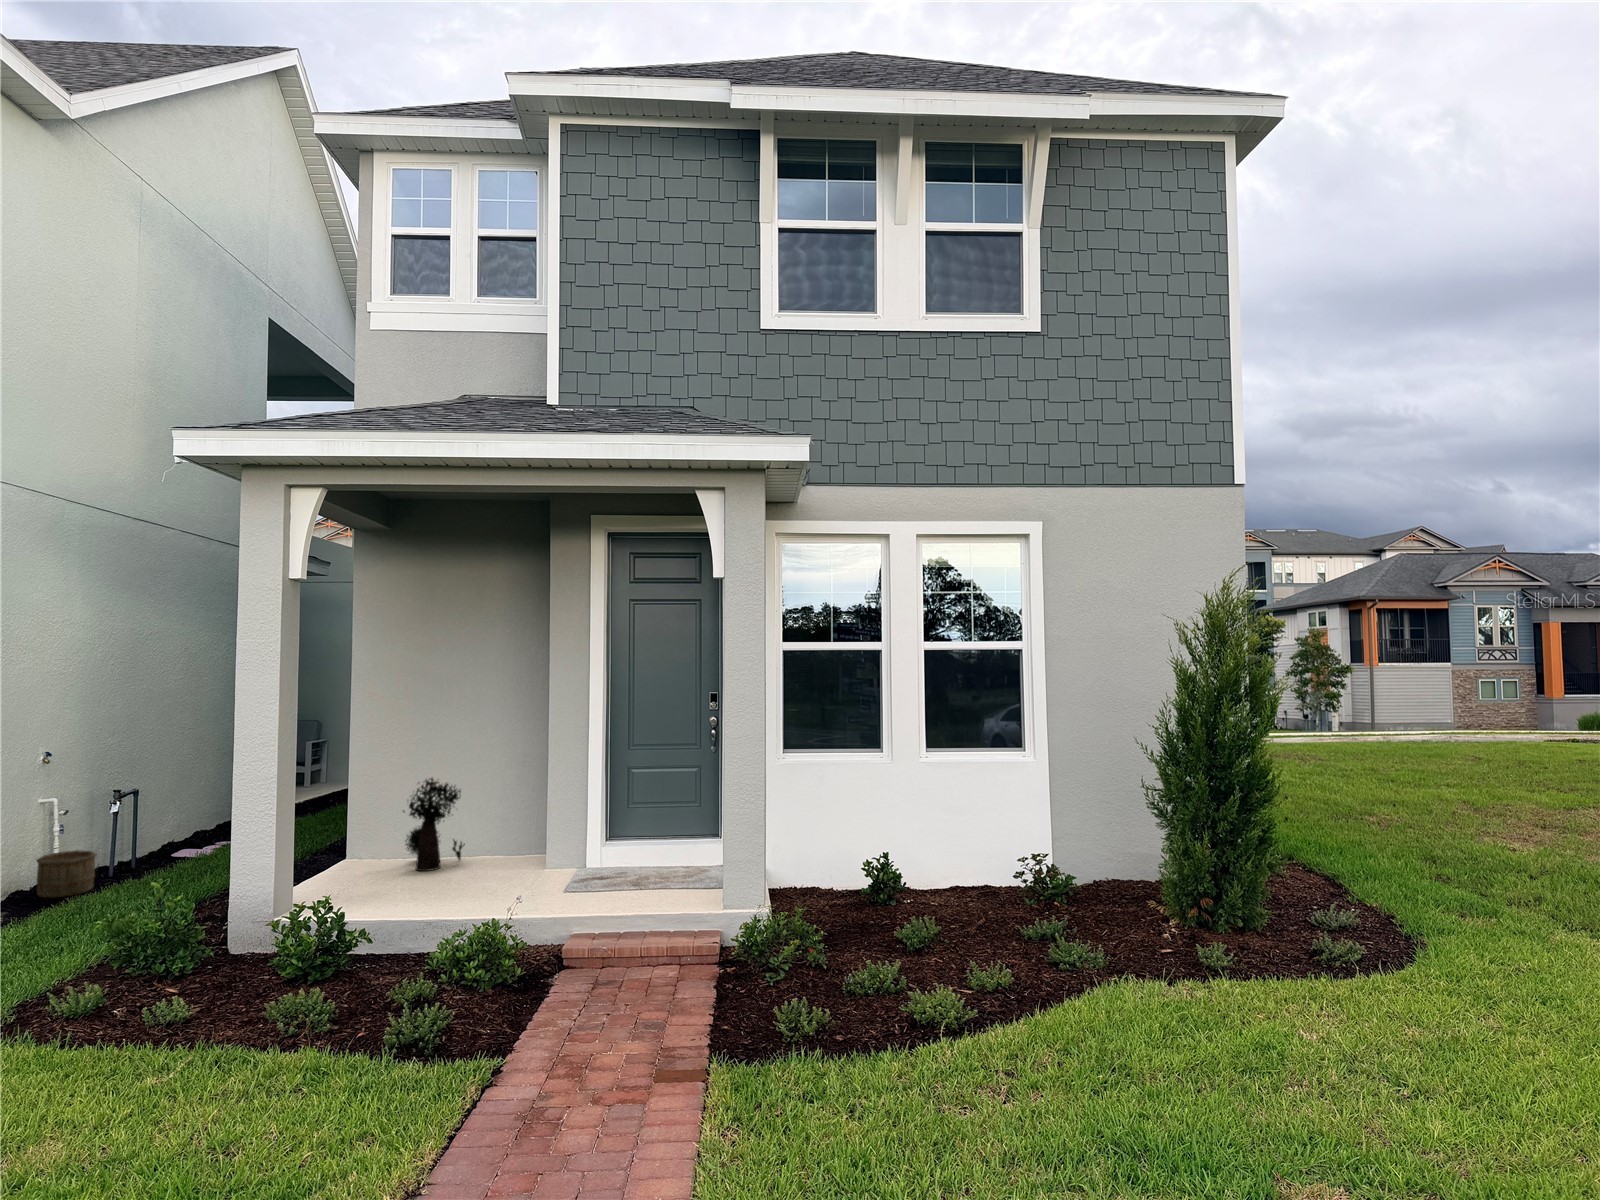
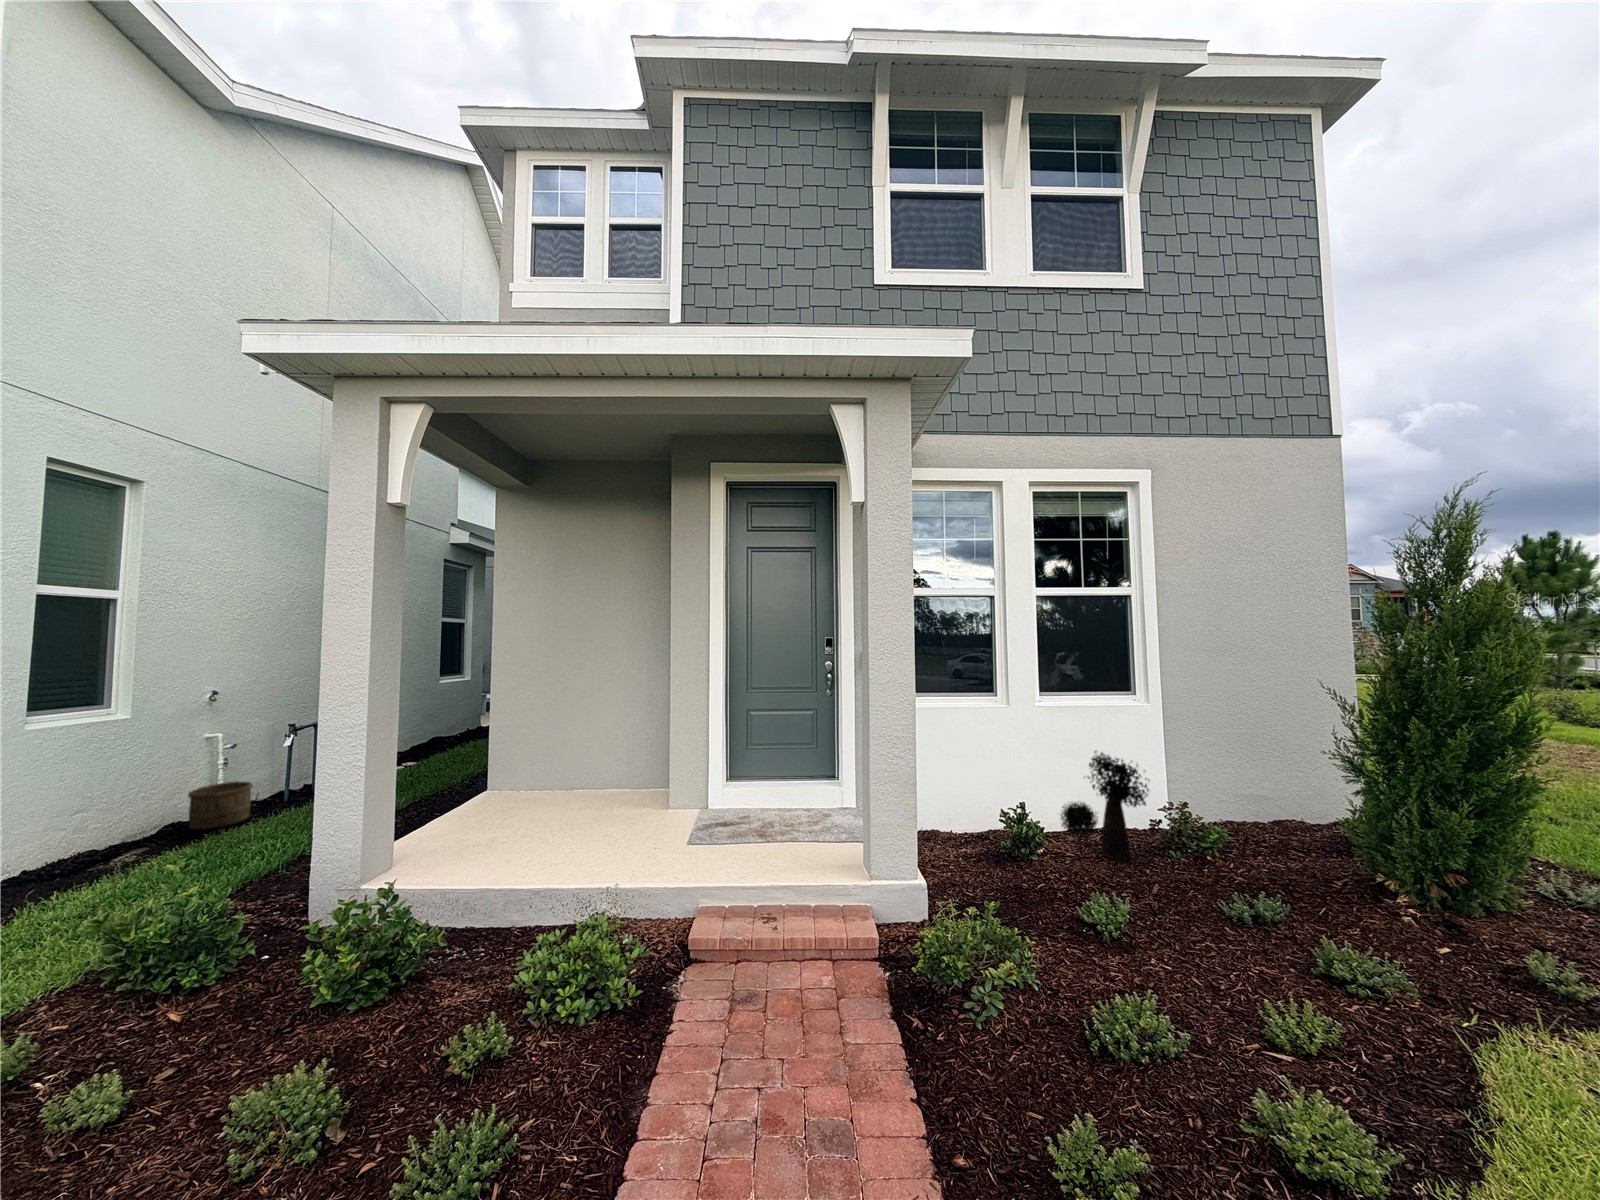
potted plant: present [403,778,465,871] -> present [1061,751,1149,860]

